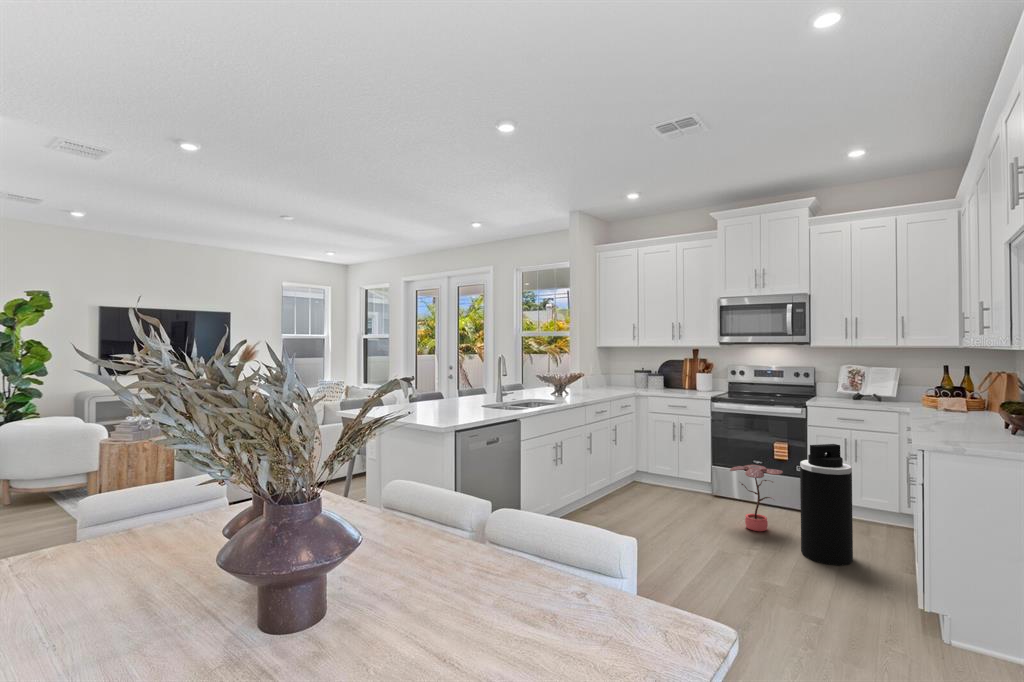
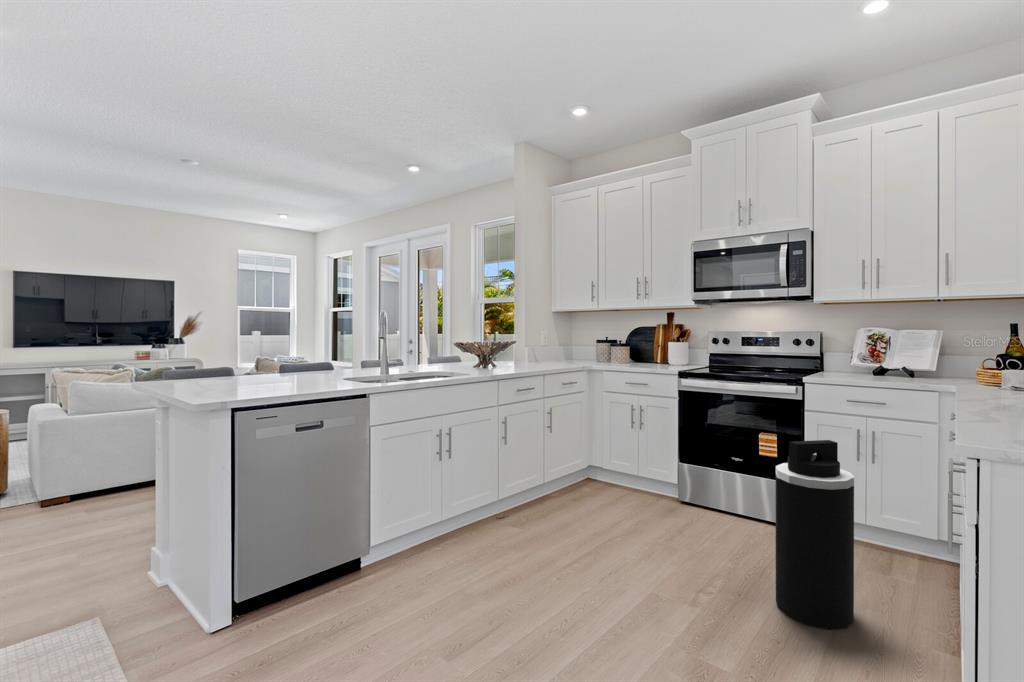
potted plant: present [730,465,783,531] -> none [686,465,760,560]

